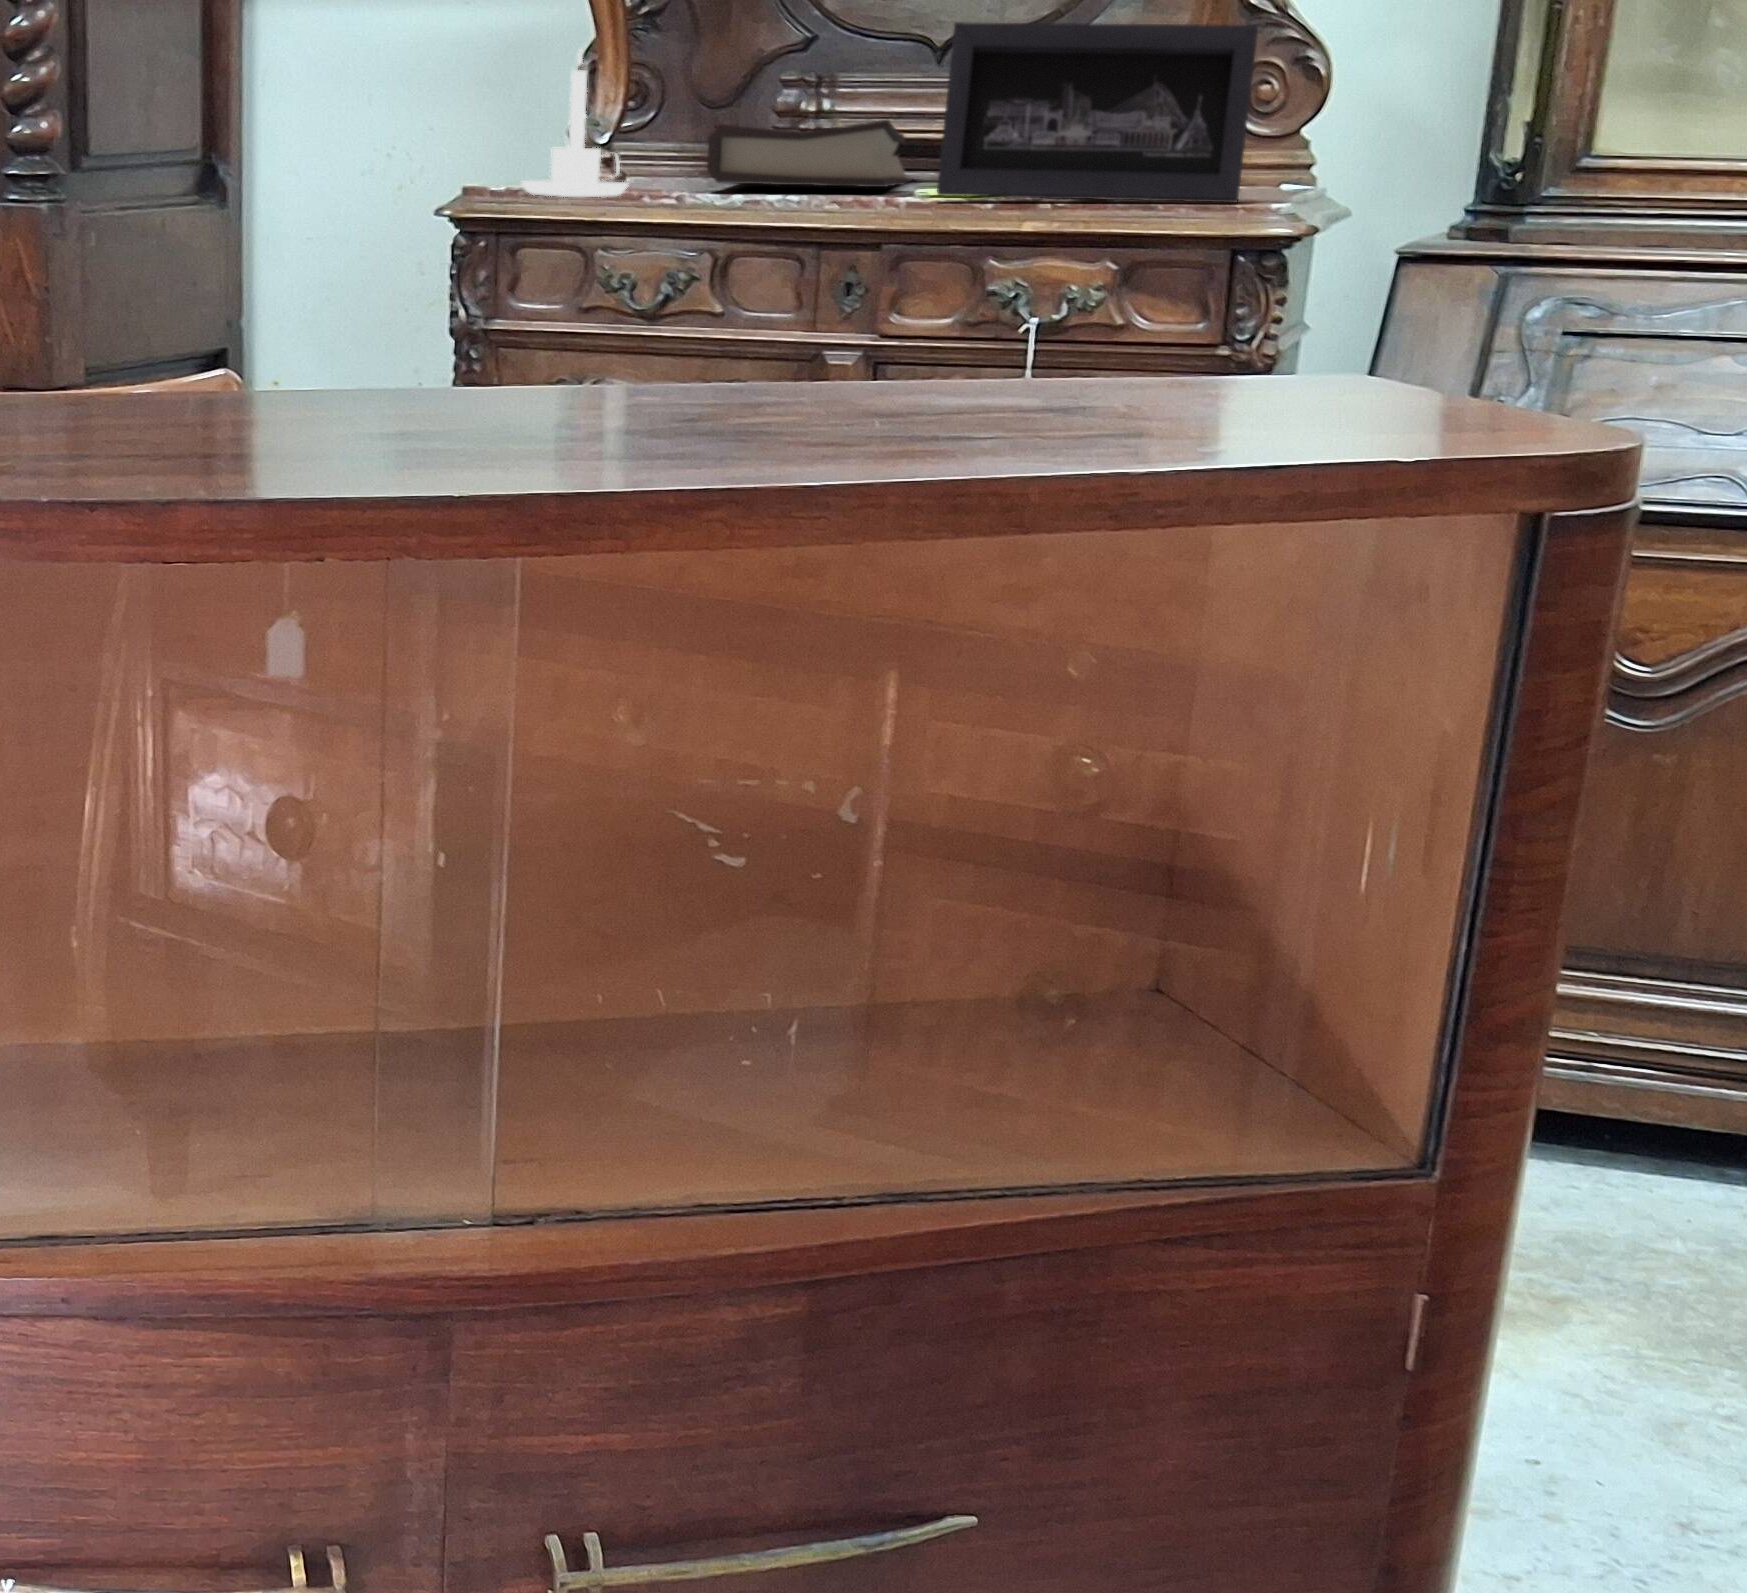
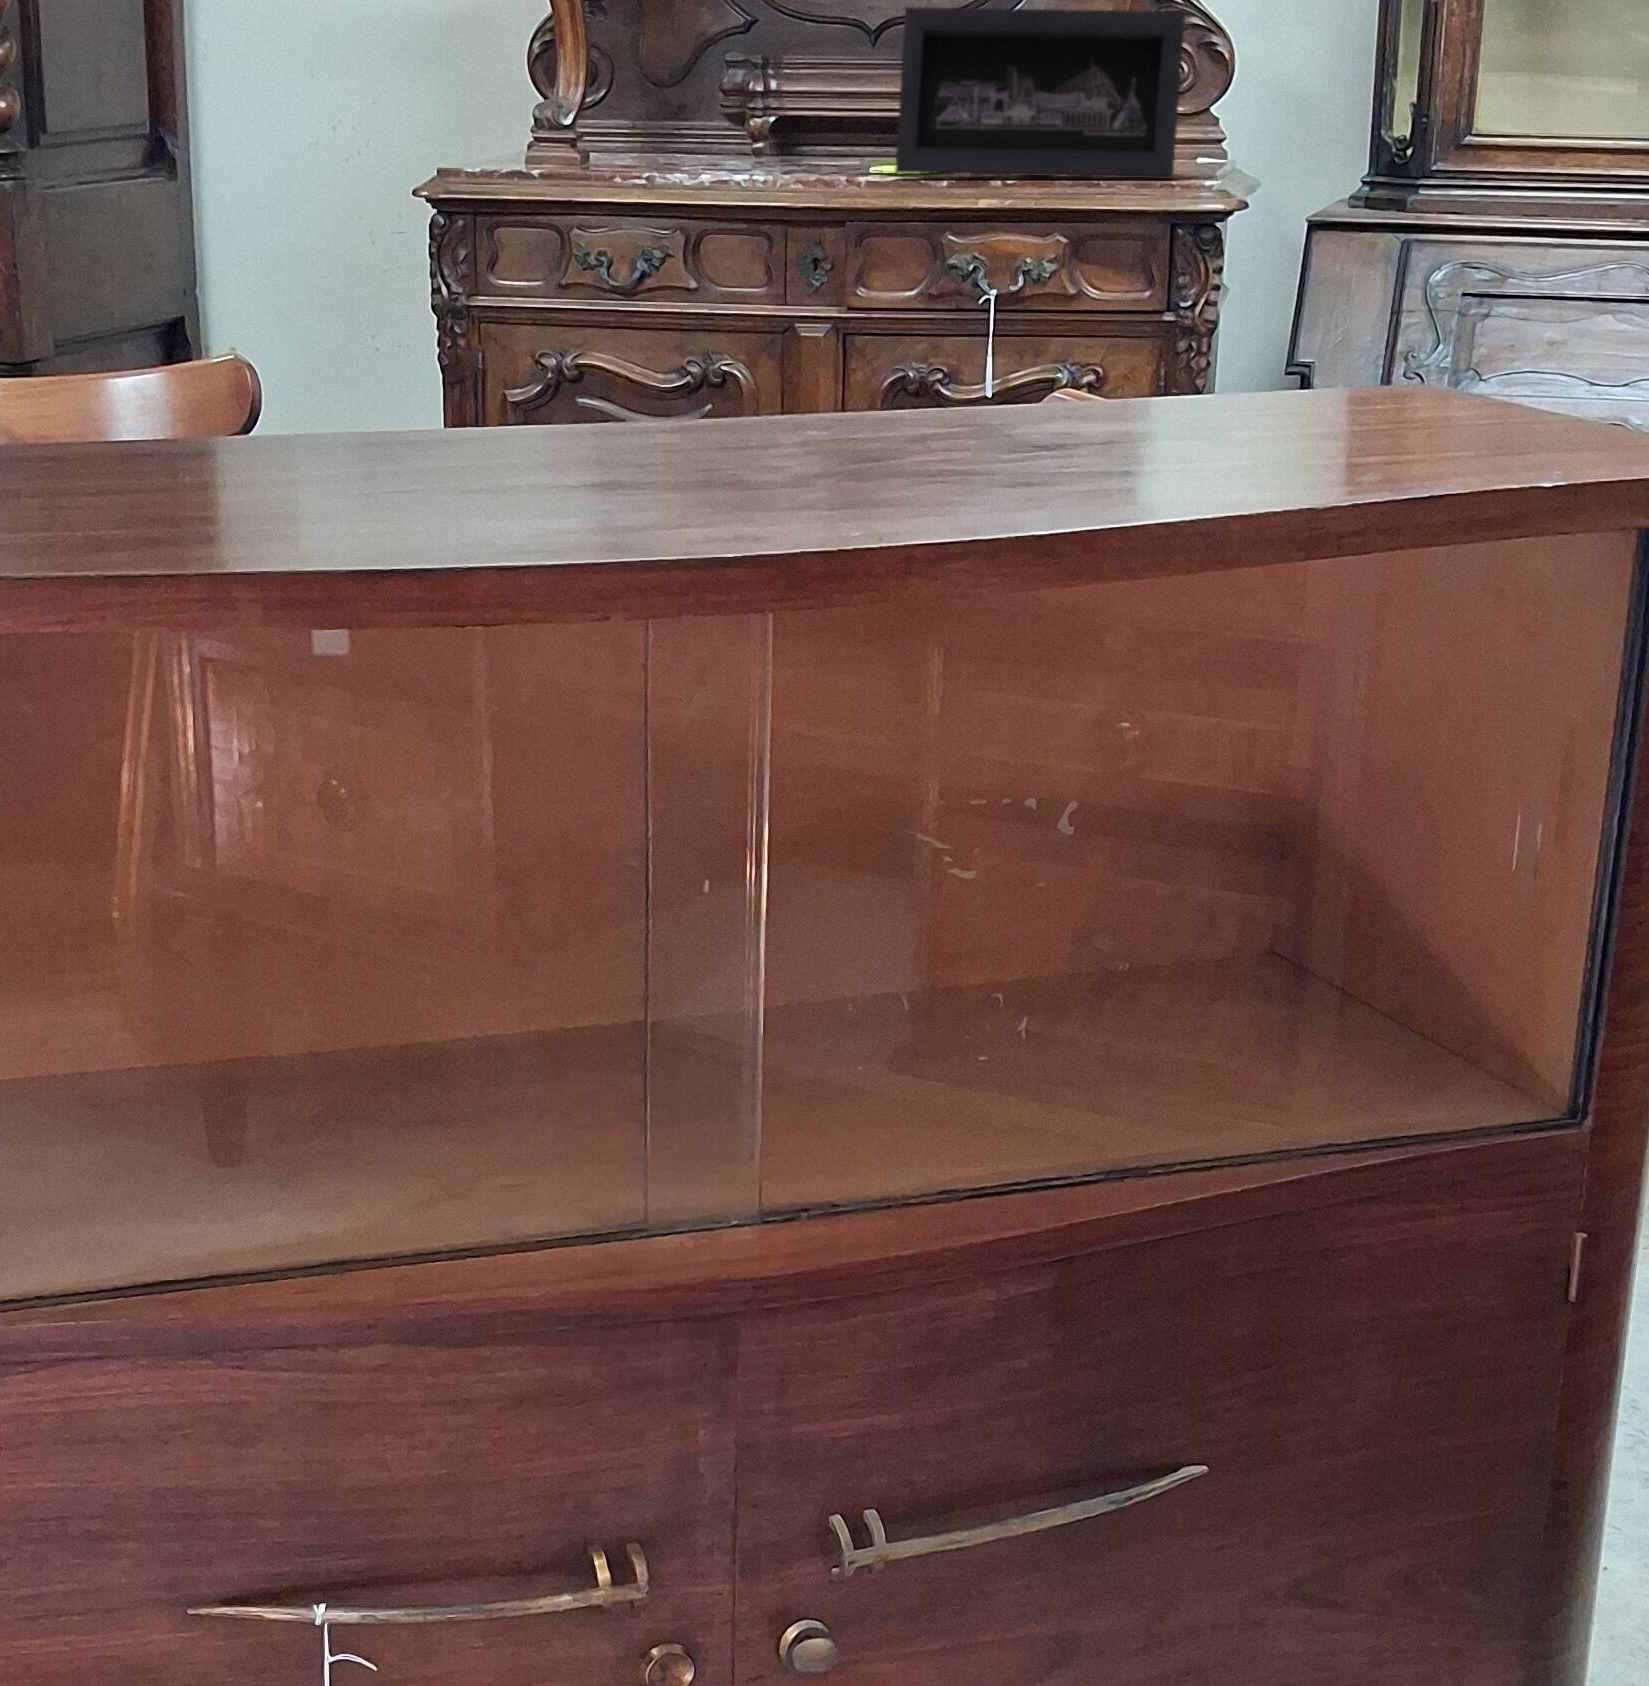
candle holder: present [522,51,629,197] -> none [497,29,599,174]
hardback book: present [707,120,913,187] -> none [668,99,853,164]

